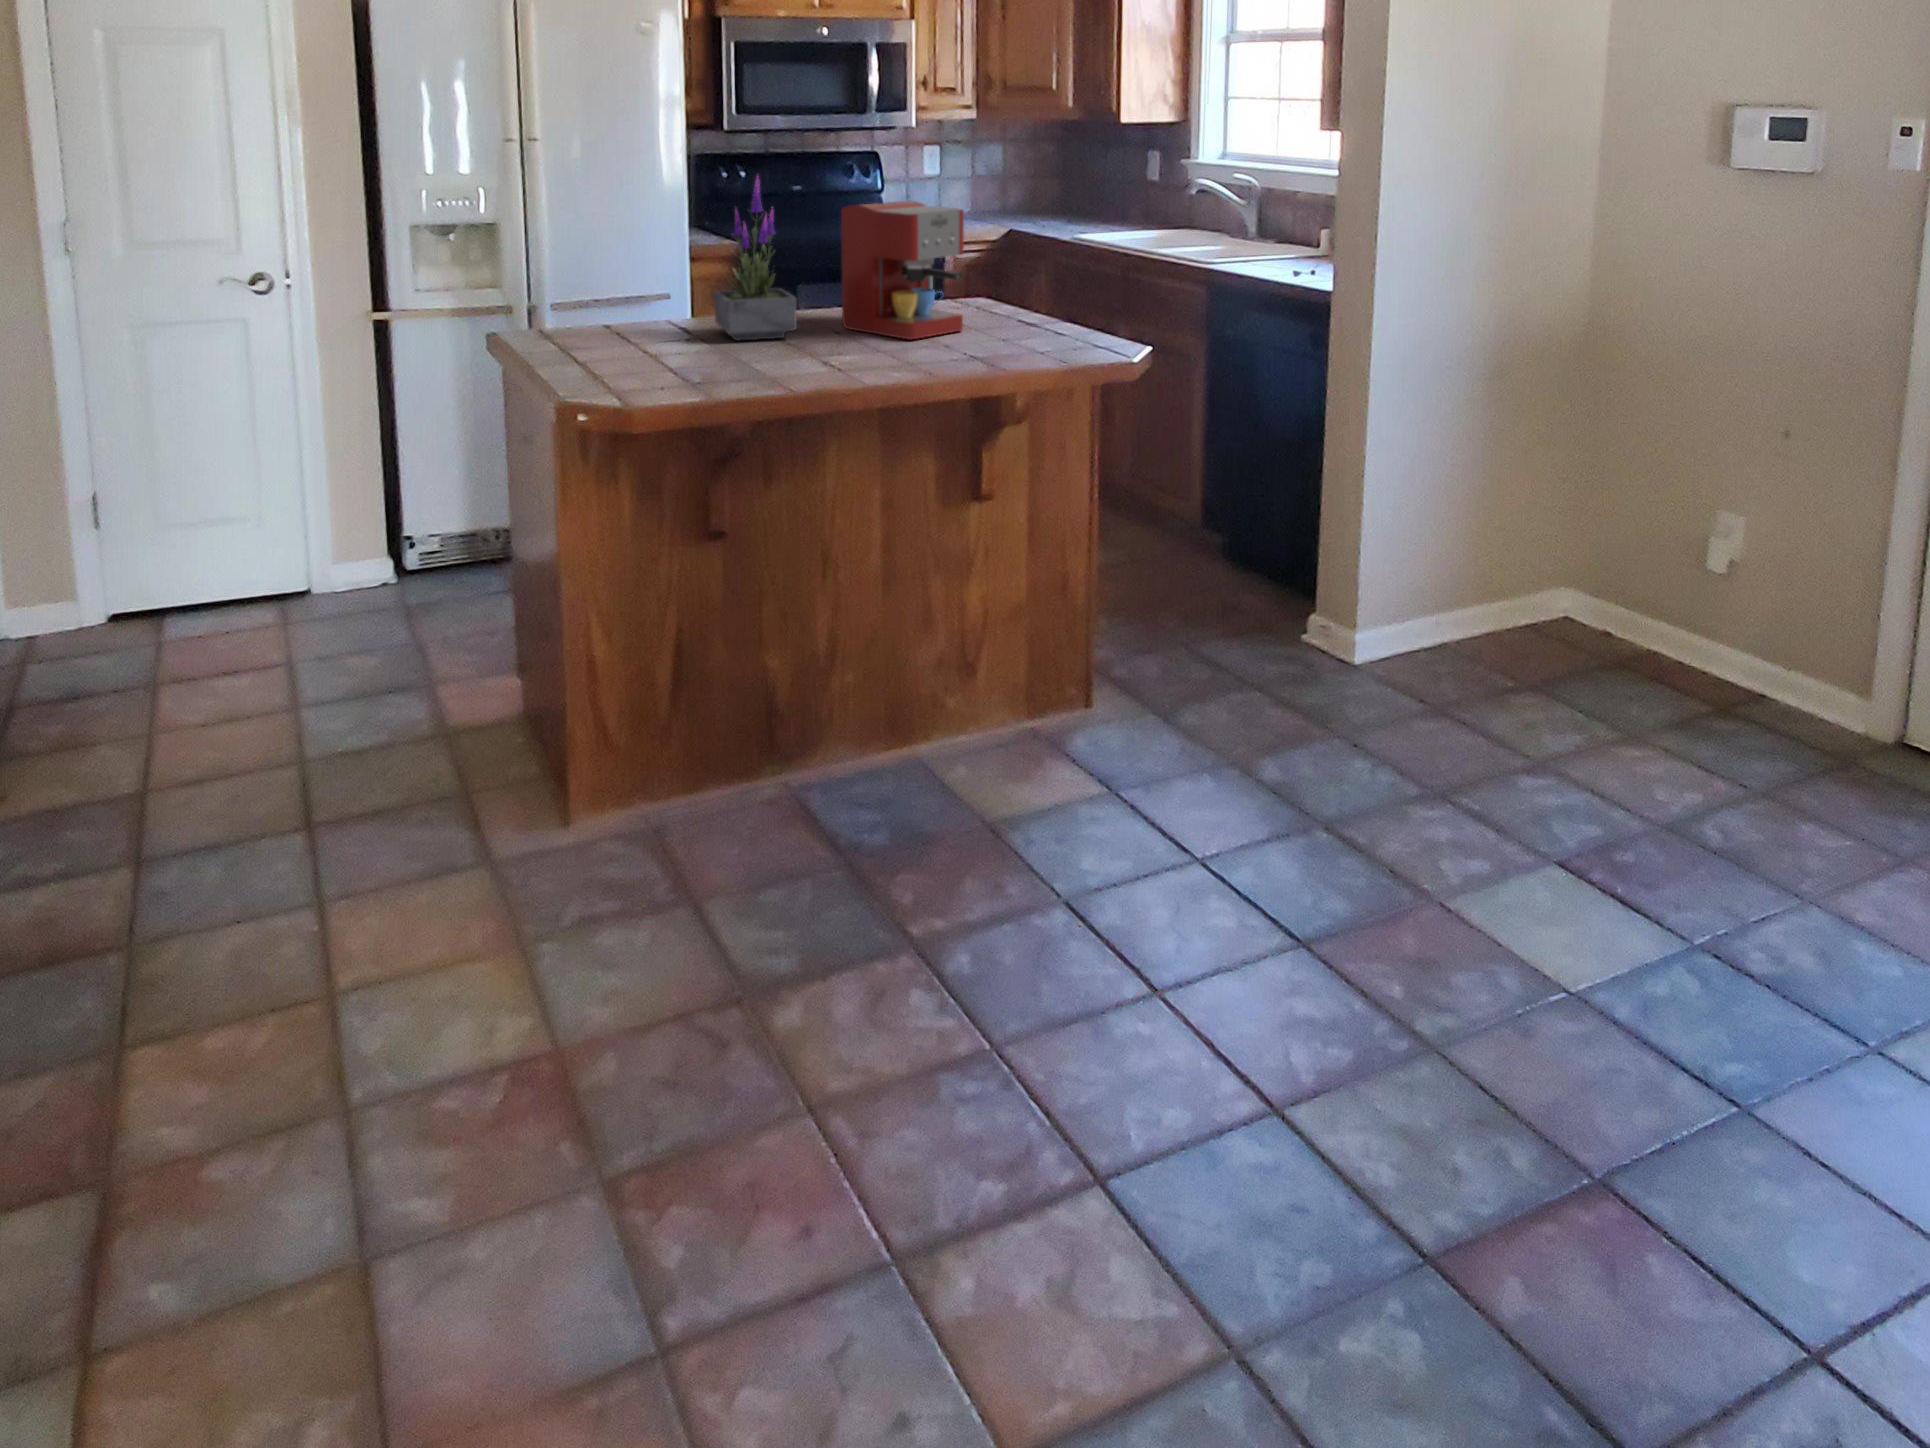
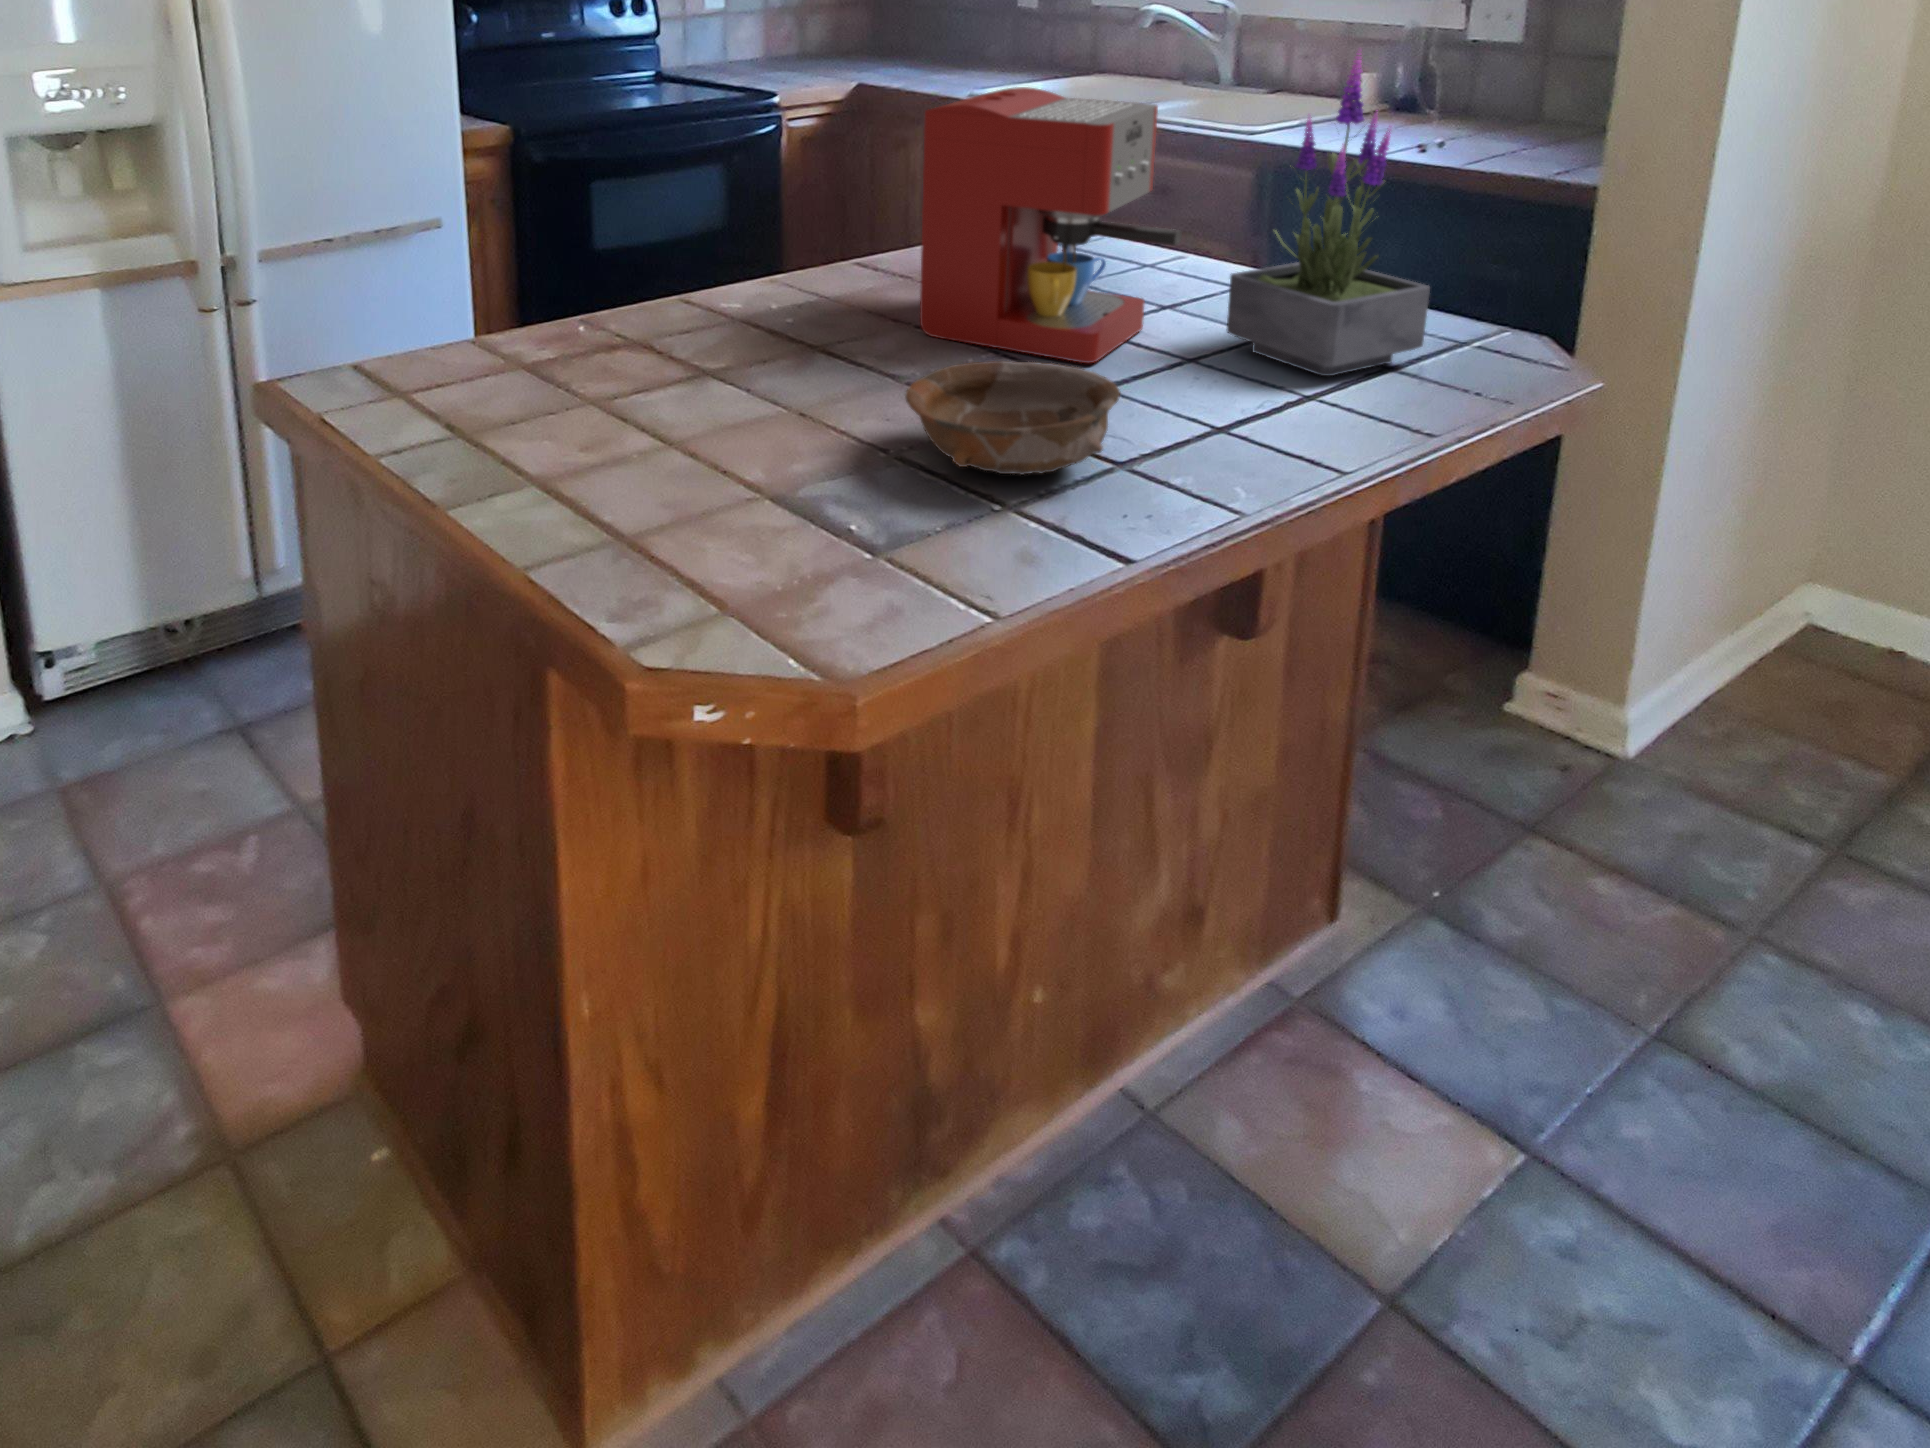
potted plant: present [714,178,797,340] -> present [1226,53,1430,376]
bowl: none [767,322,865,366] -> present [905,361,1120,475]

